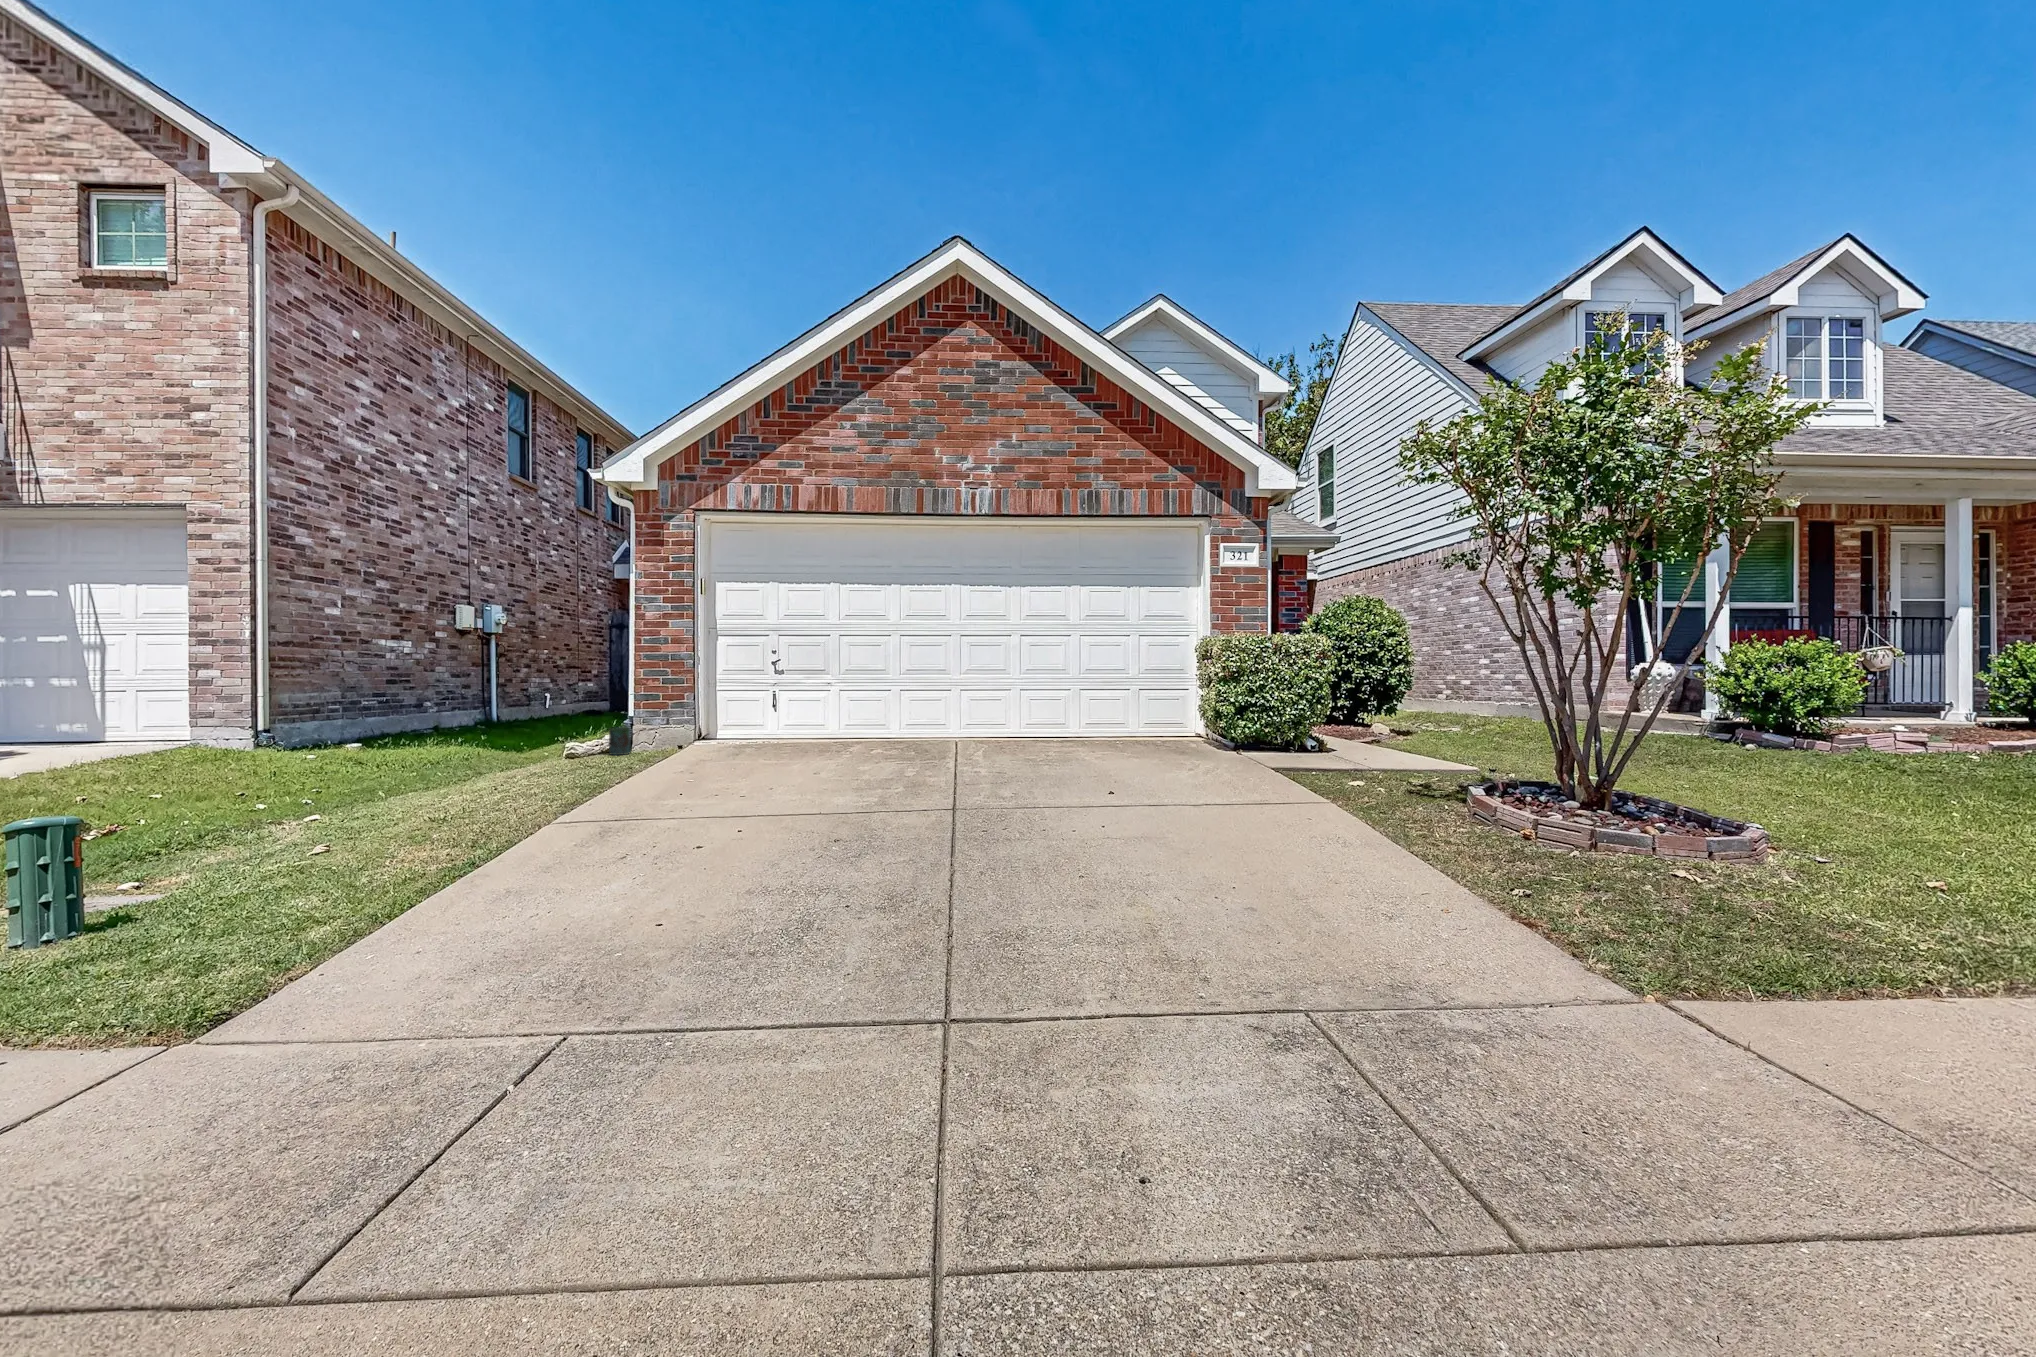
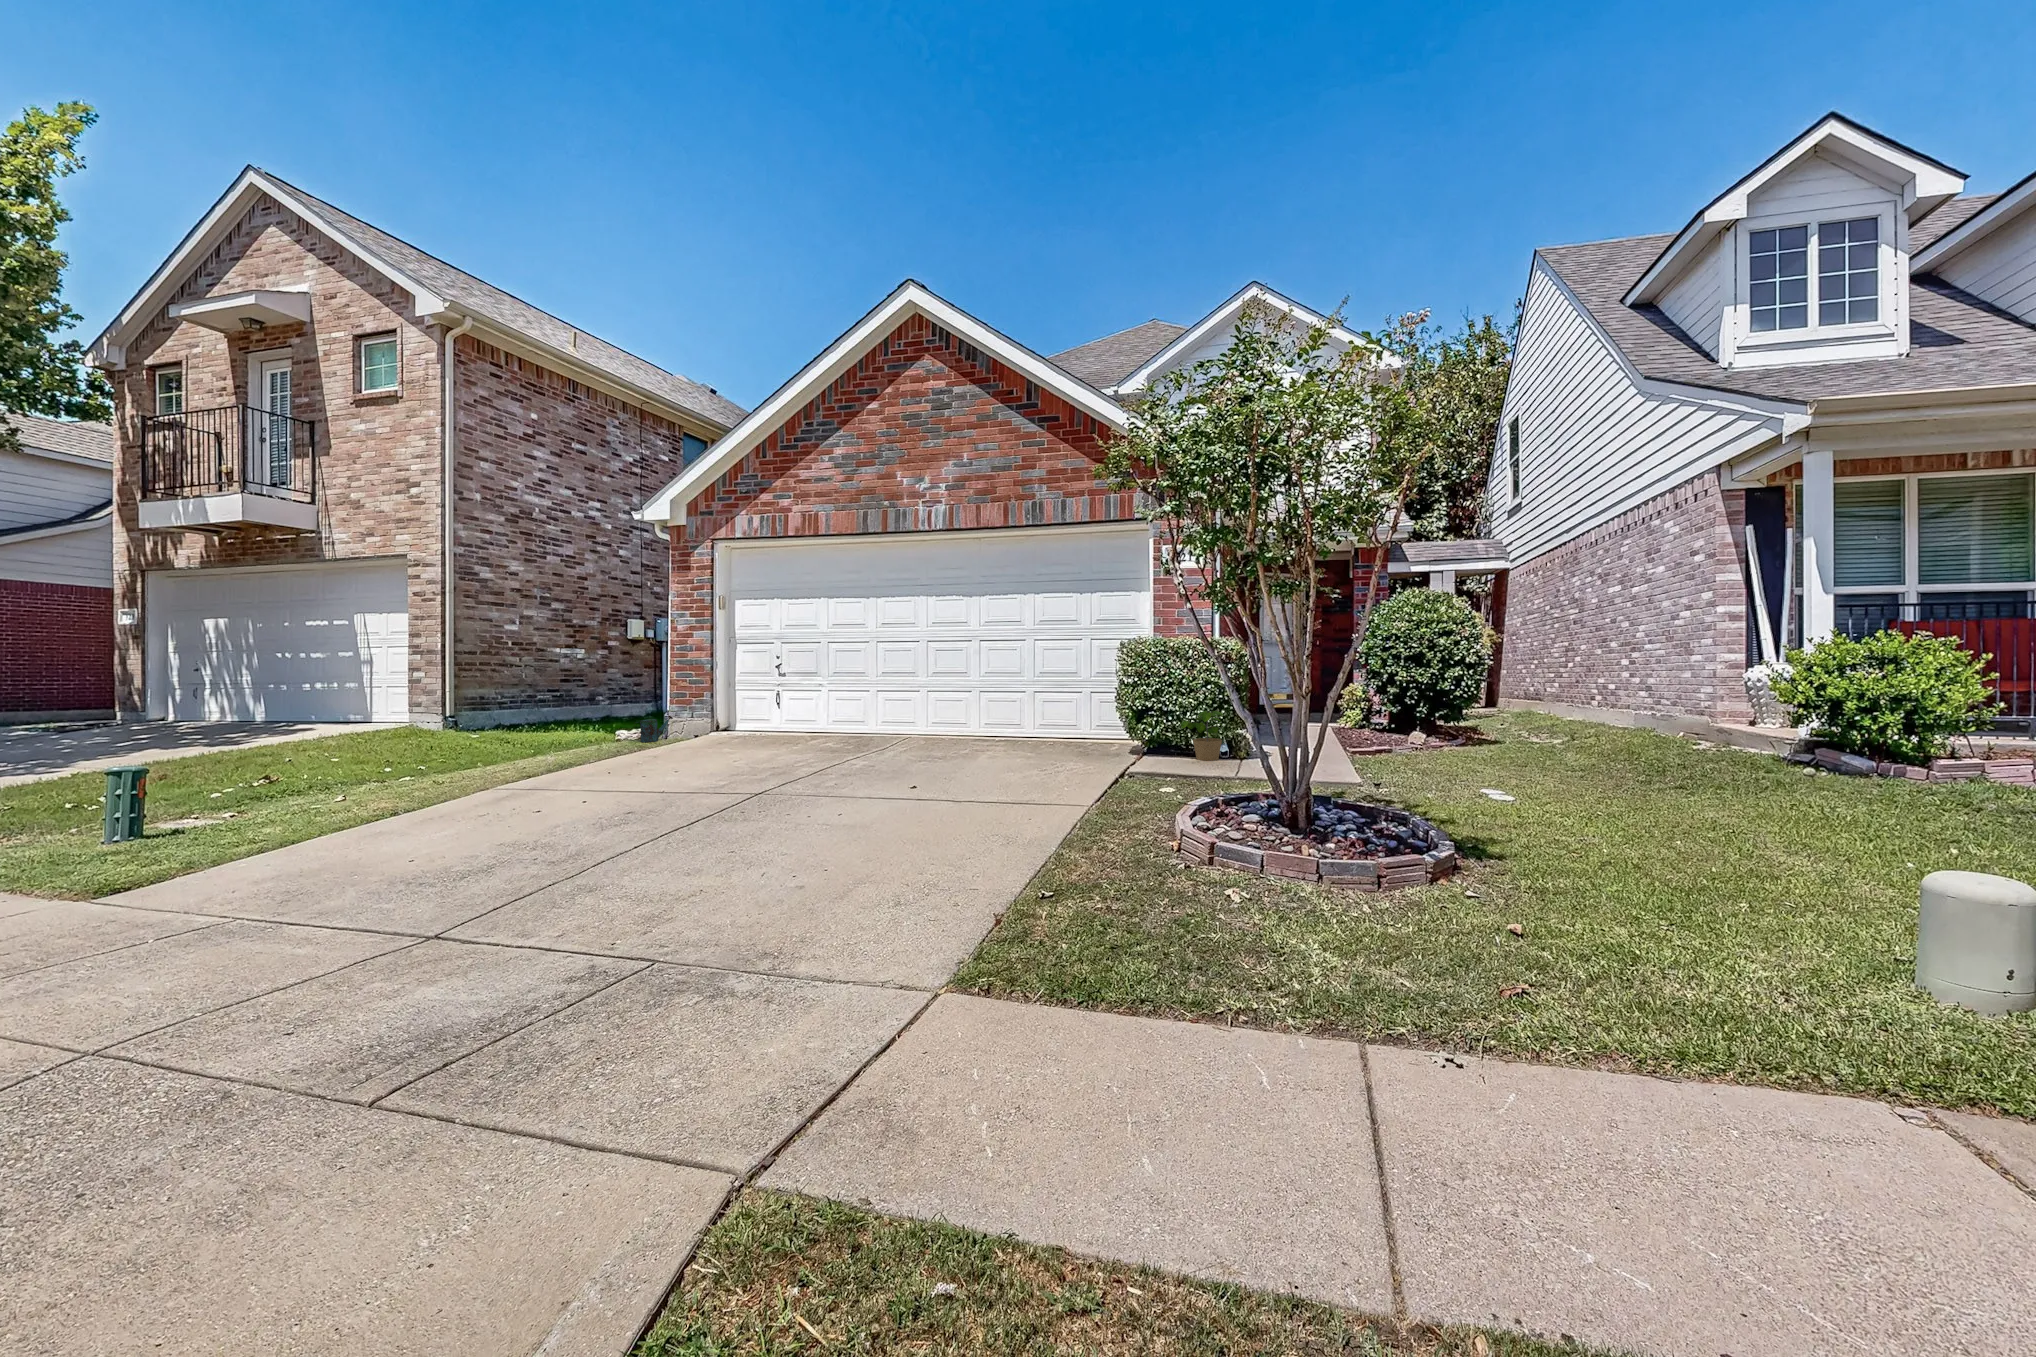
potted plant: none [1277,707,1328,756] -> present [1181,711,1225,761]

